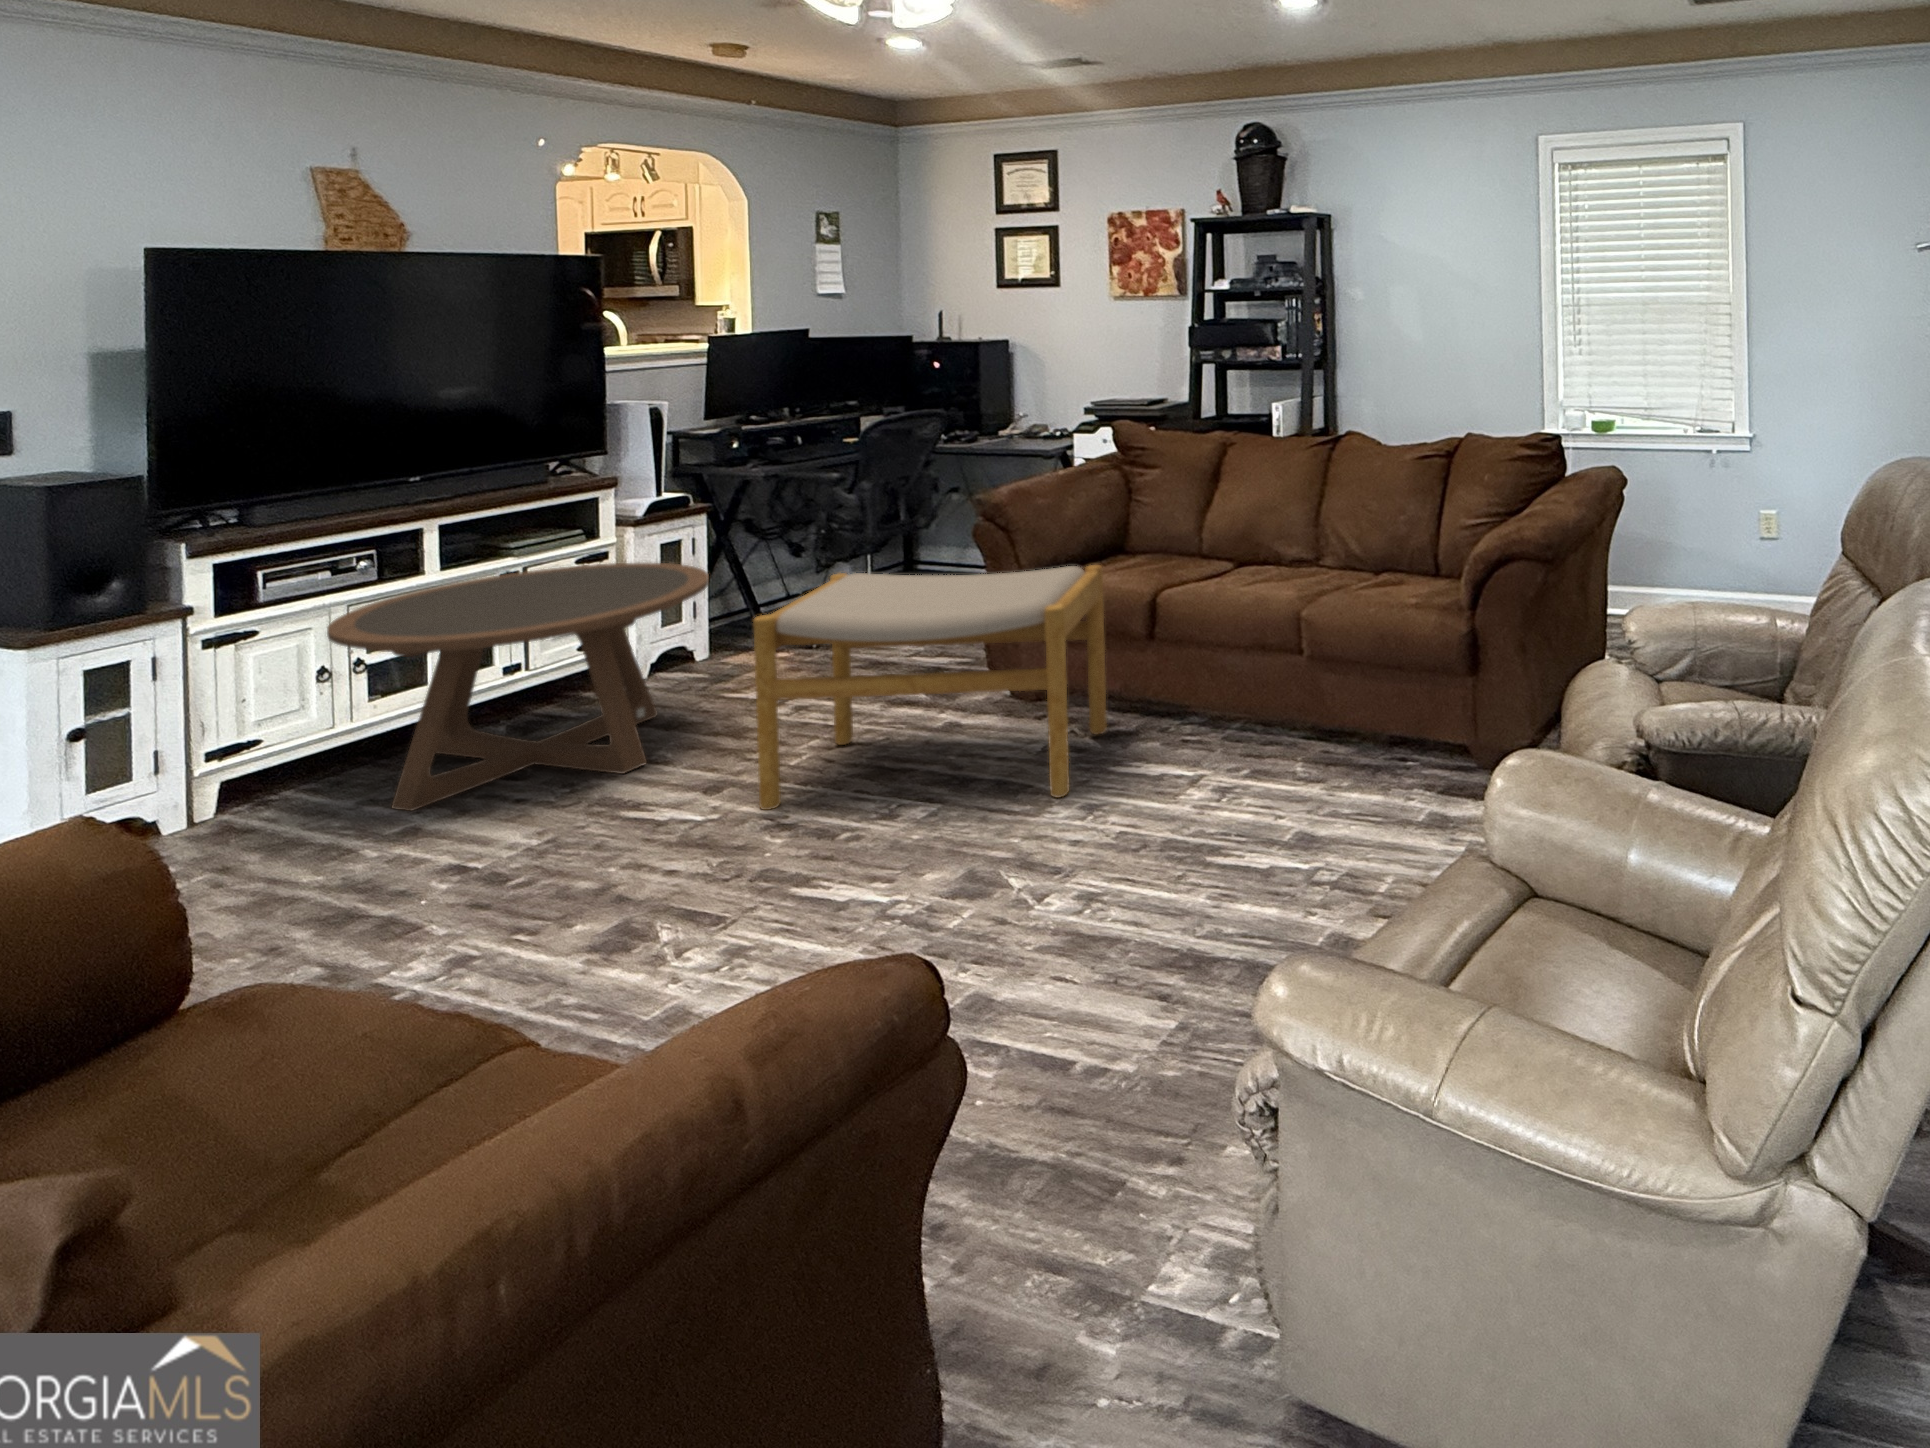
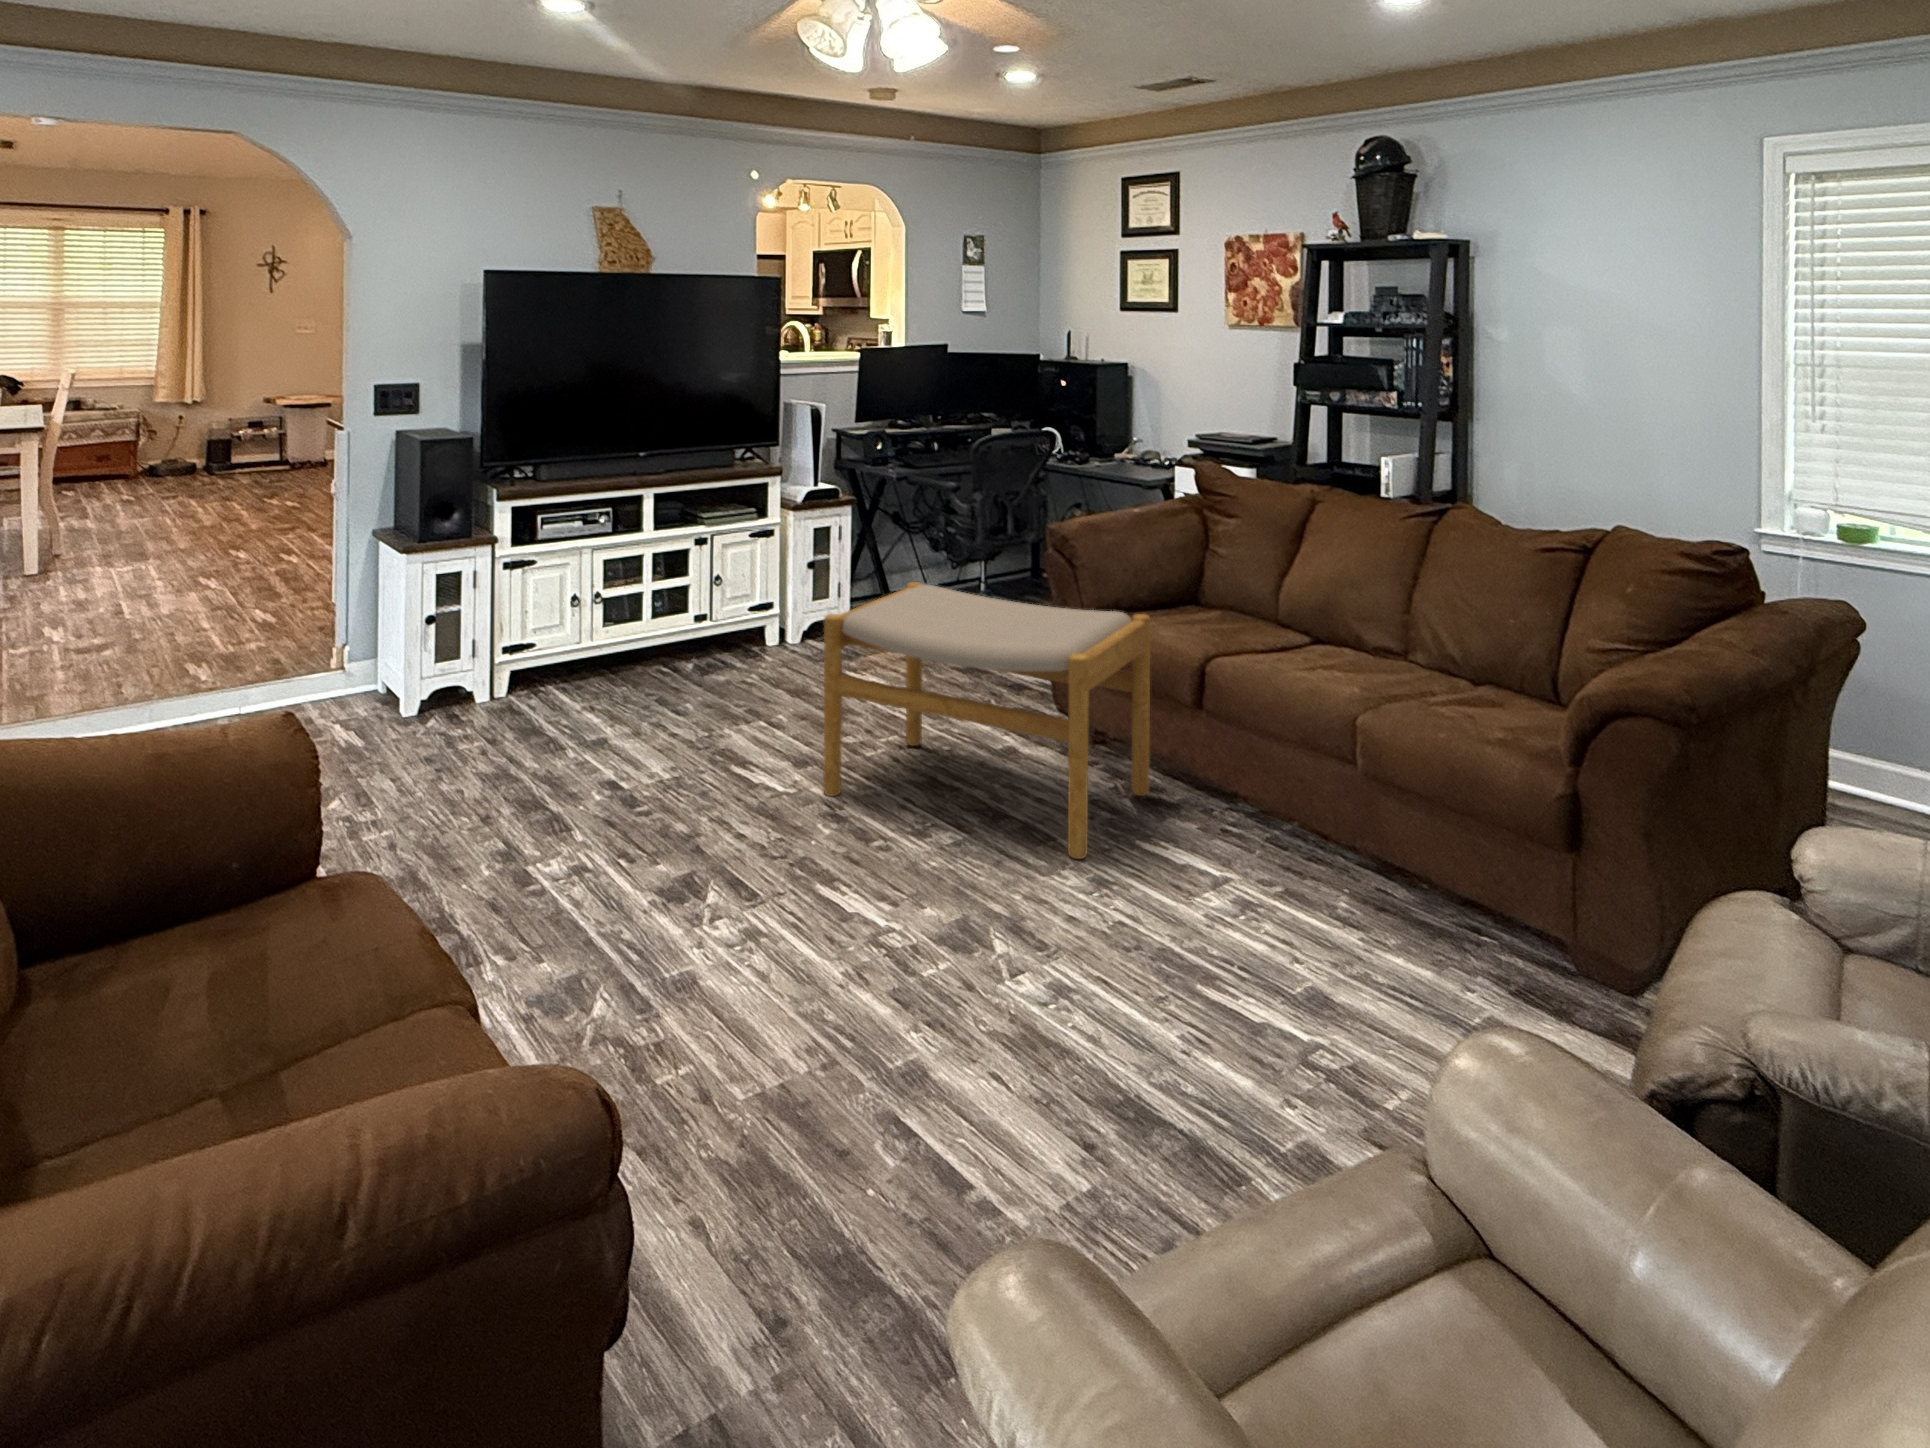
coffee table: present [327,563,709,811] -> none [564,538,826,730]

